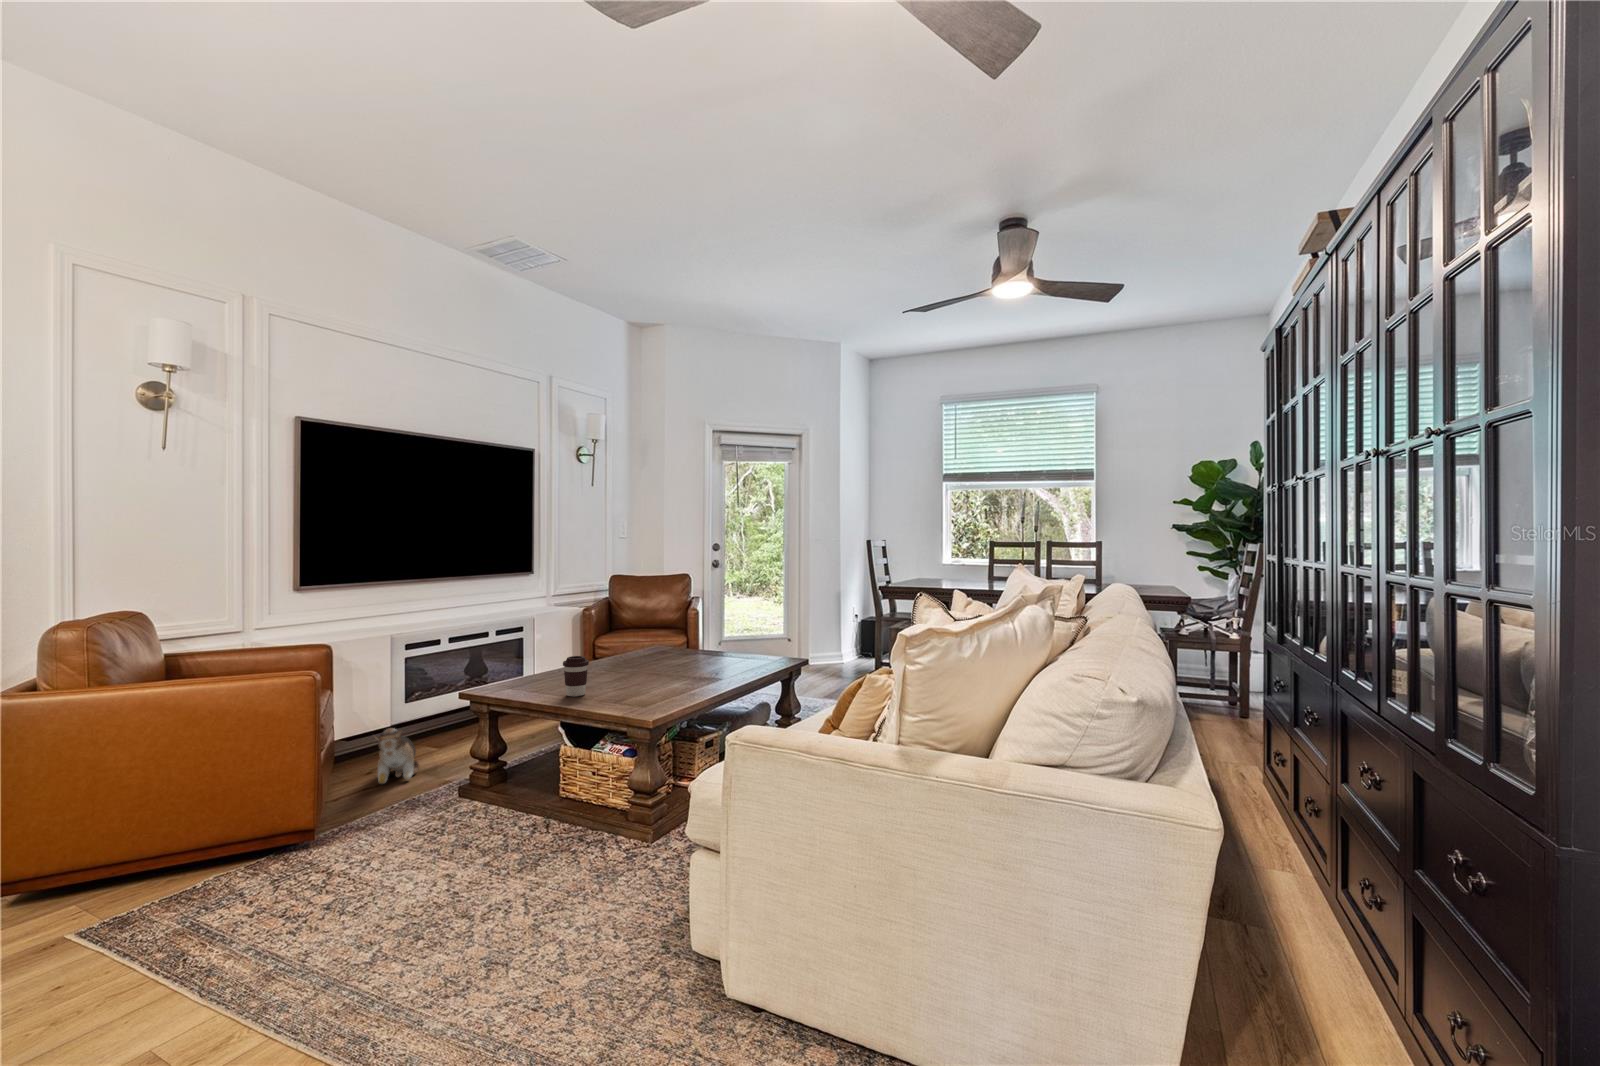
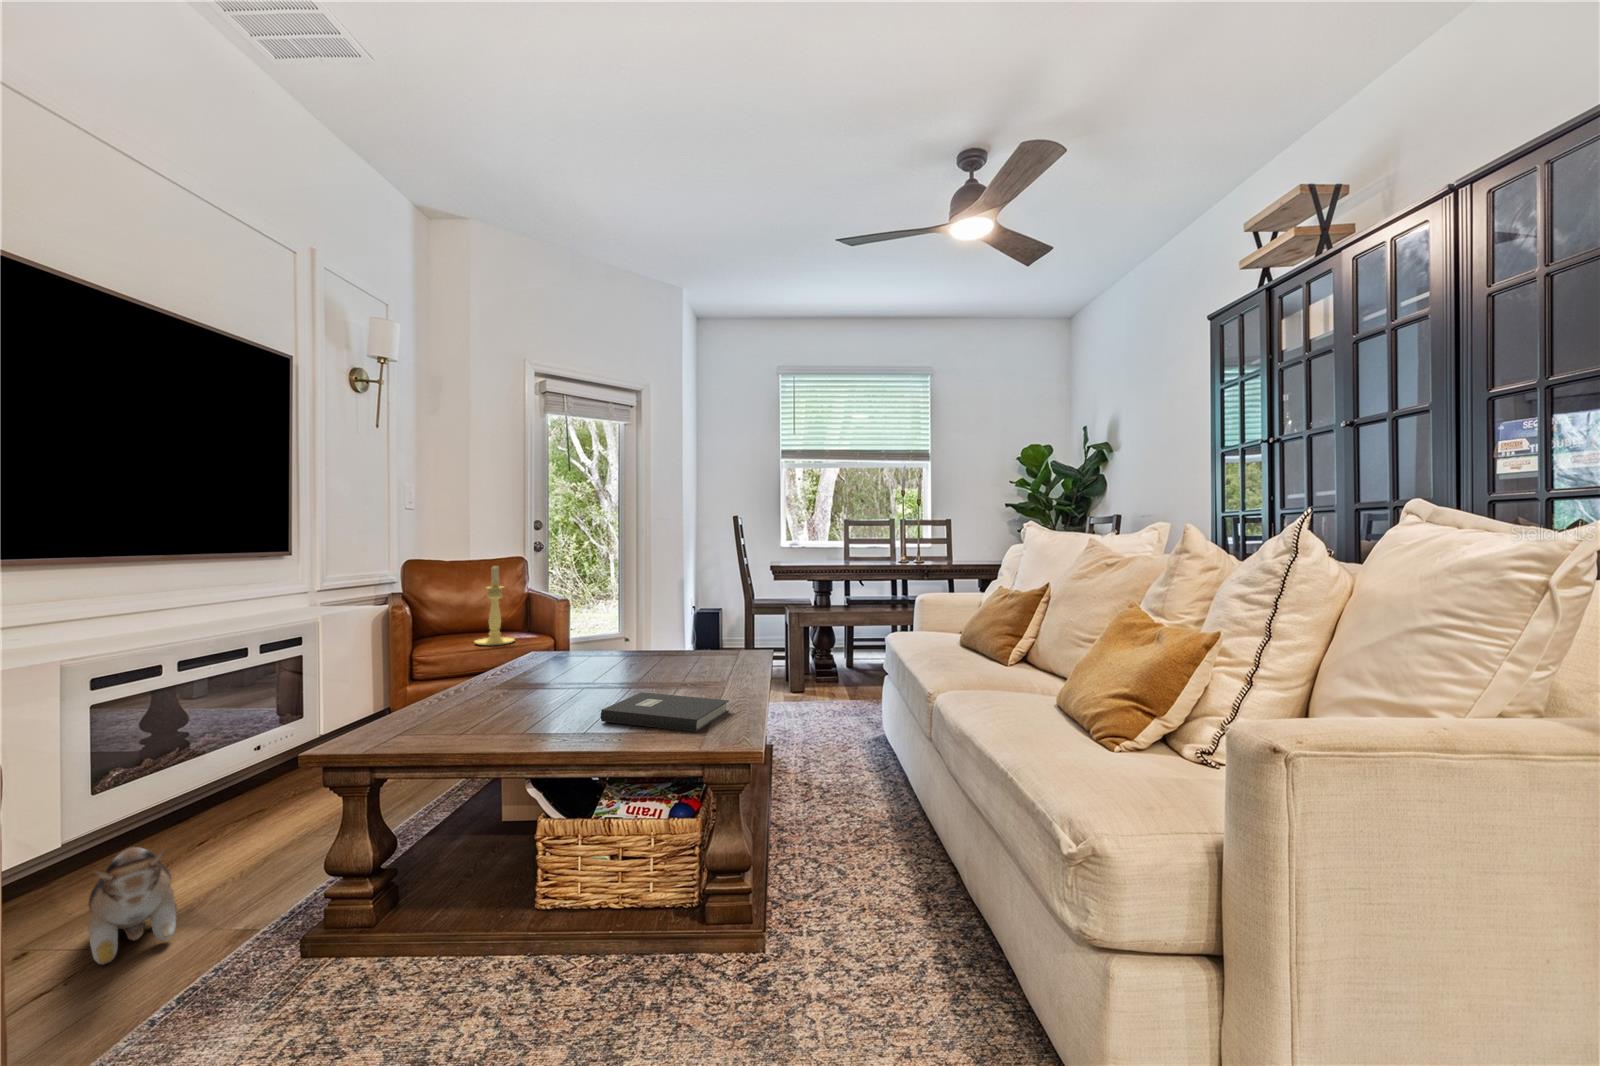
candle holder: none [629,582,657,640] -> present [475,566,514,646]
coffee cup: present [563,656,589,696] -> none [541,670,583,737]
book: none [605,676,685,702] -> present [601,692,729,732]

